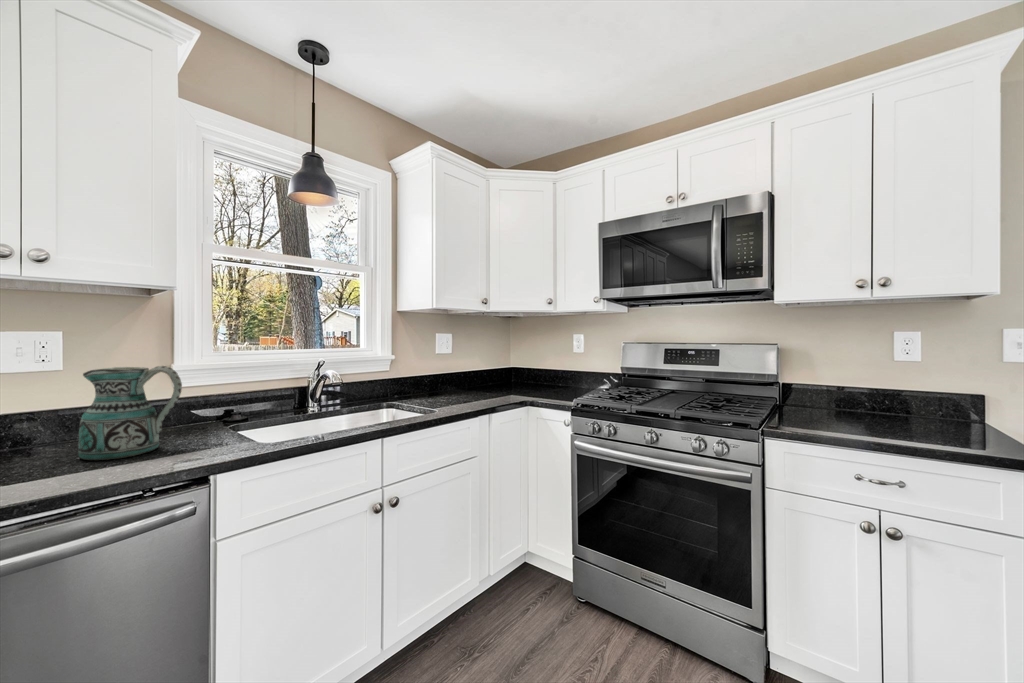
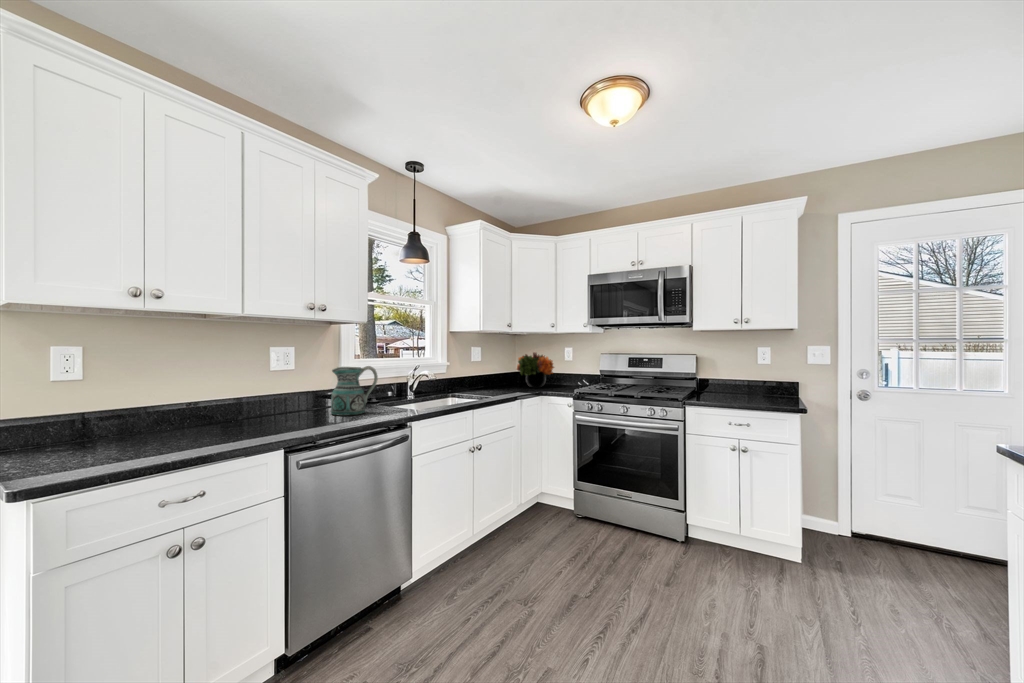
flower arrangement: none [501,342,557,393] -> present [517,353,554,387]

